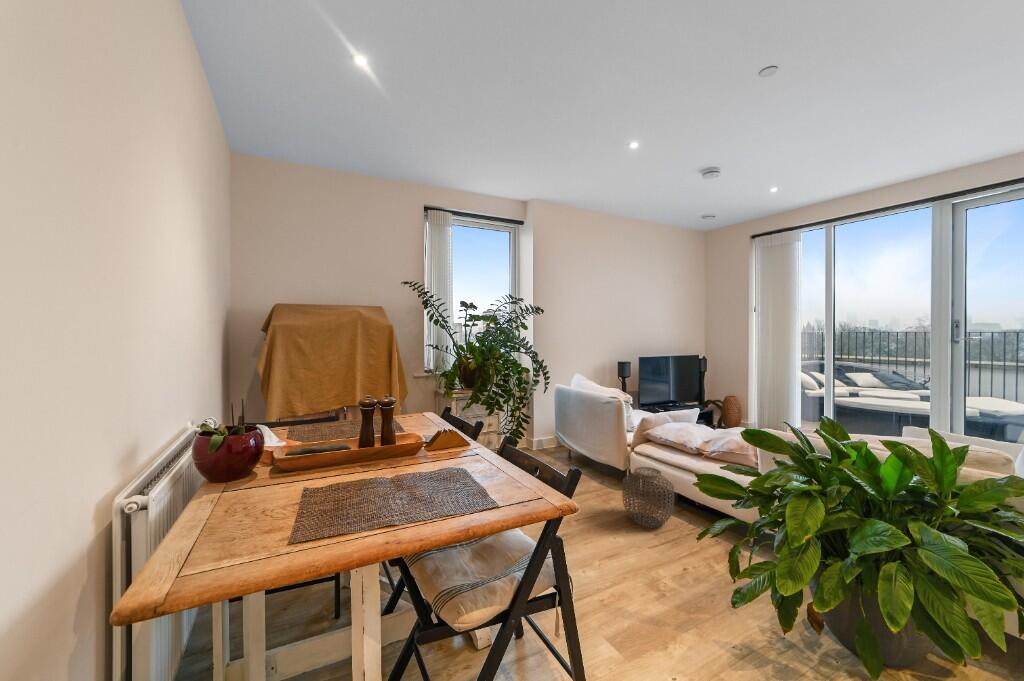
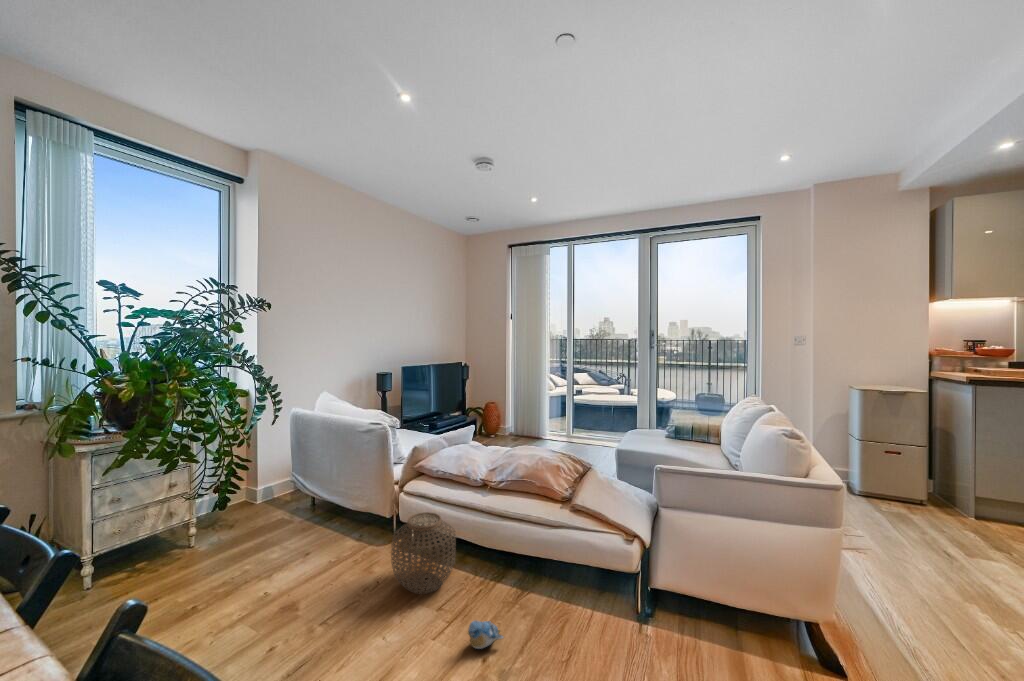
plush toy: none [676,547,708,570] -> present [468,621,503,649]

